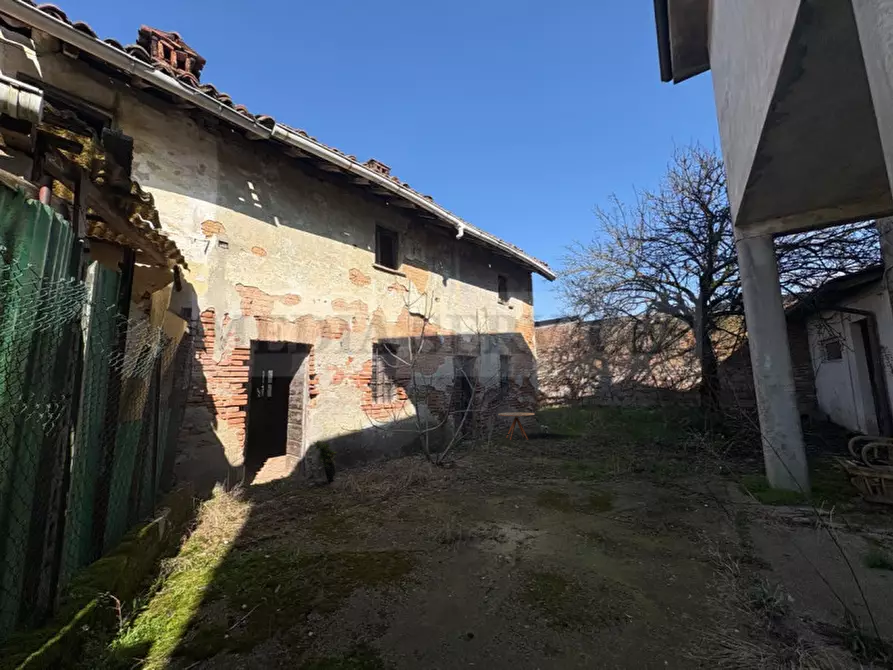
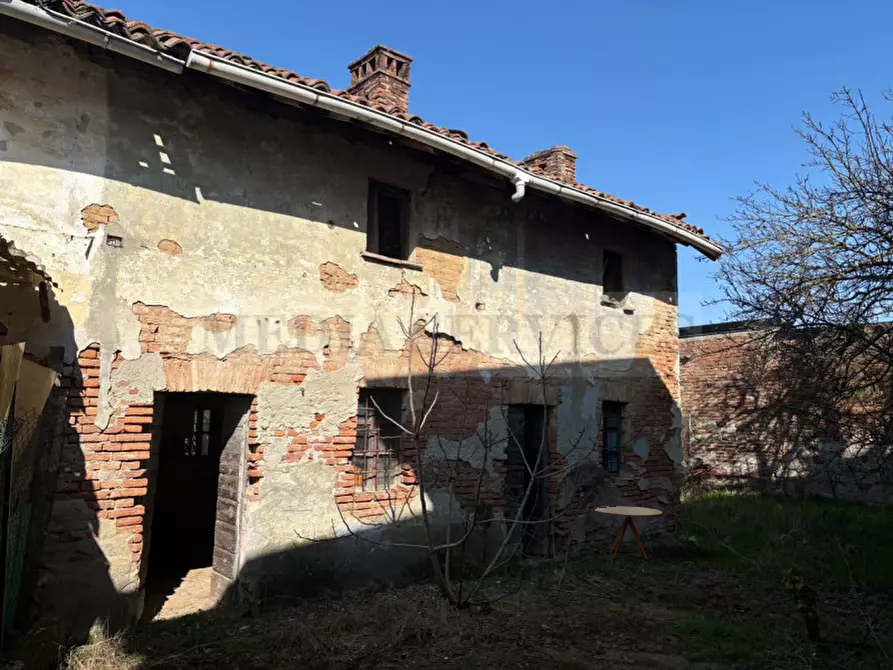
potted plant: present [313,441,337,481] -> present [782,569,822,640]

